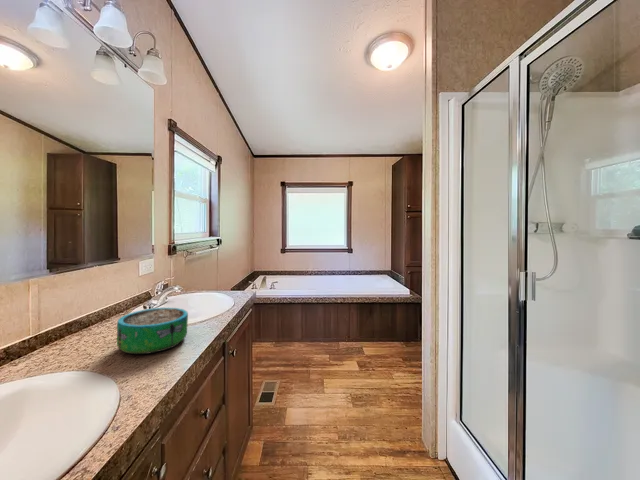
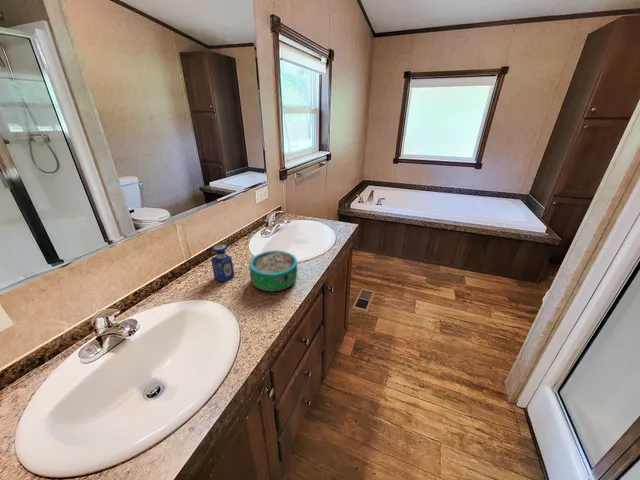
perfume bottle: none [51,304,89,358] -> present [211,245,234,282]

